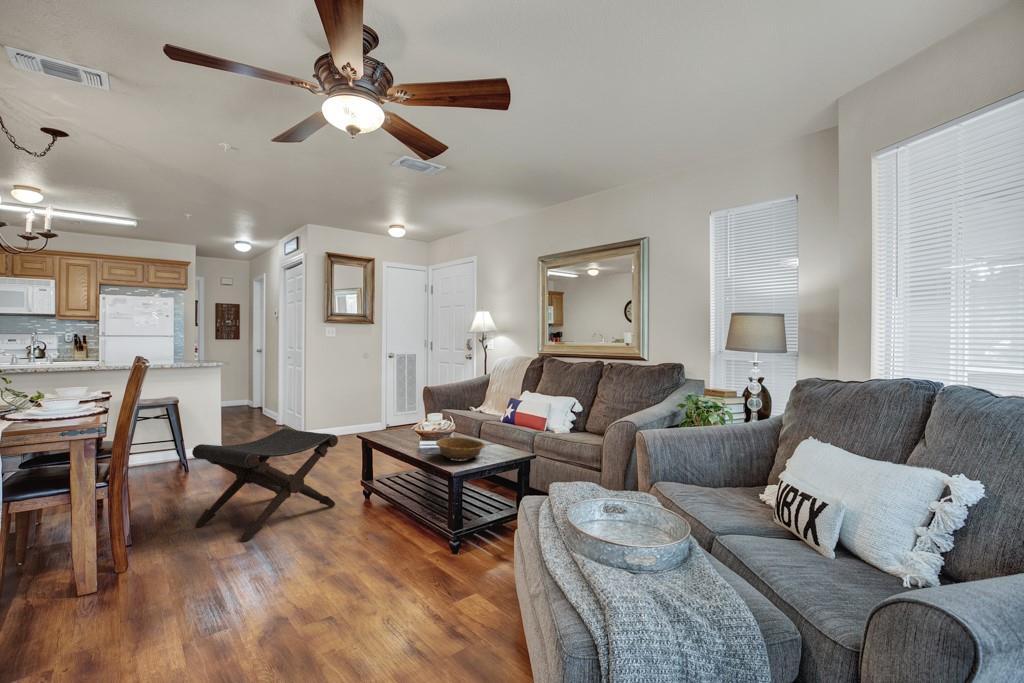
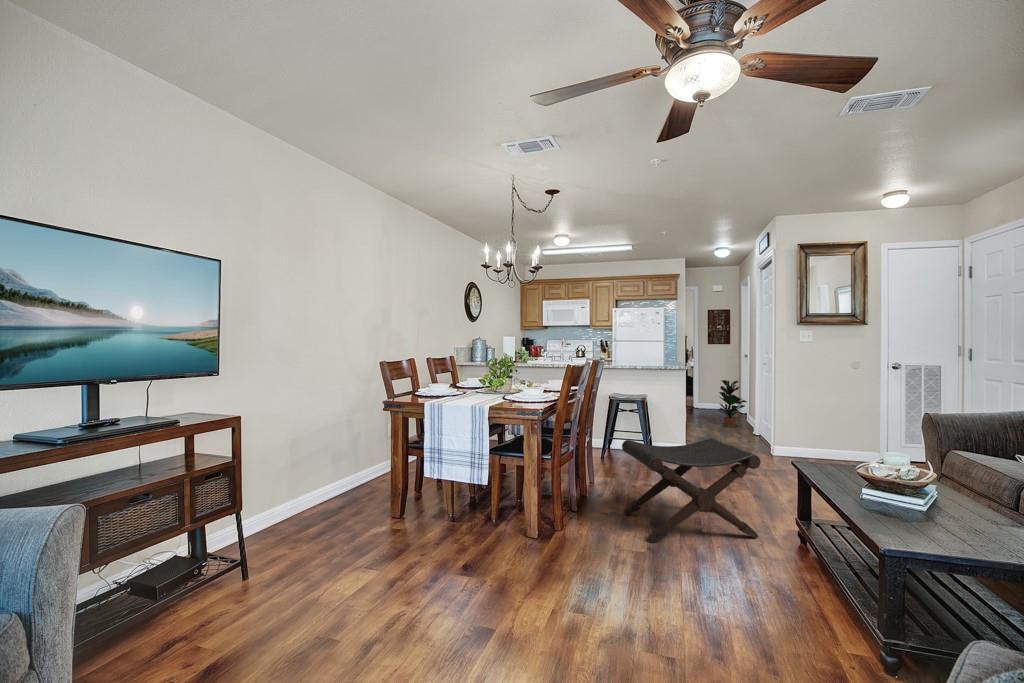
potted plant: none [237,376,268,422] -> present [718,380,747,427]
decorative bowl: present [436,437,485,460] -> none [872,492,973,536]

